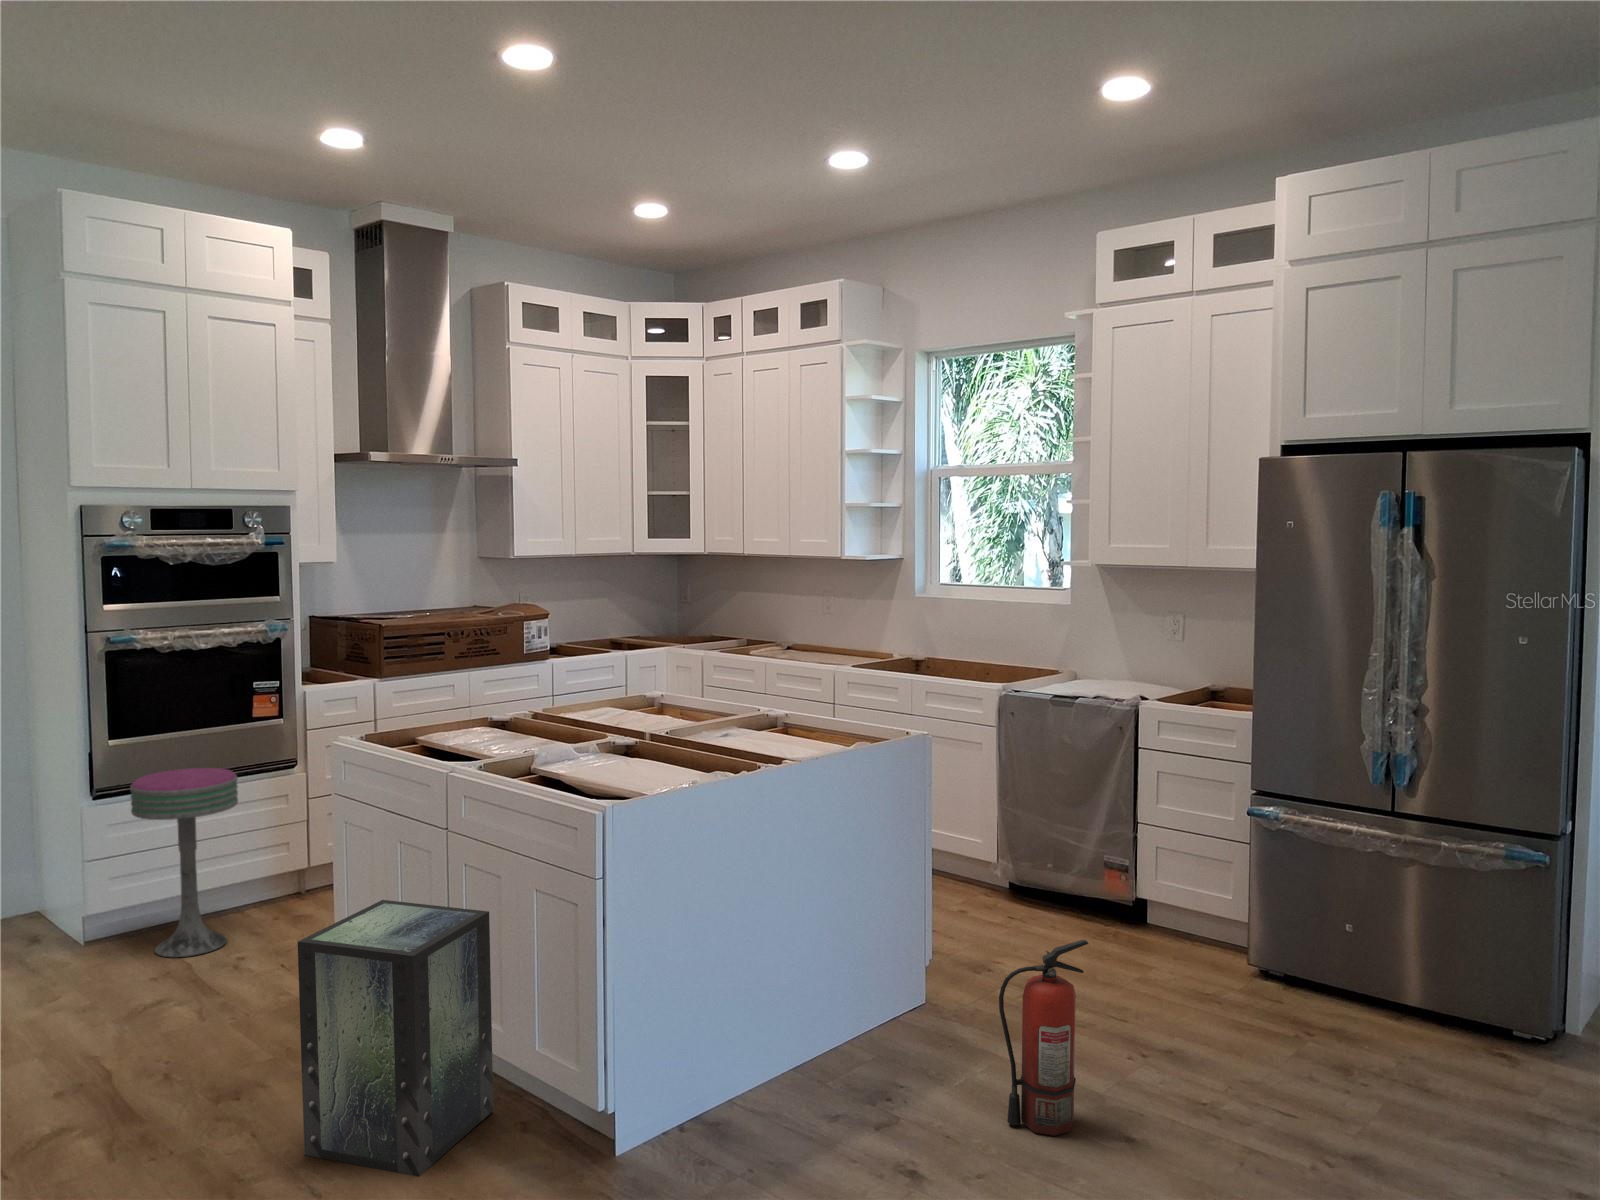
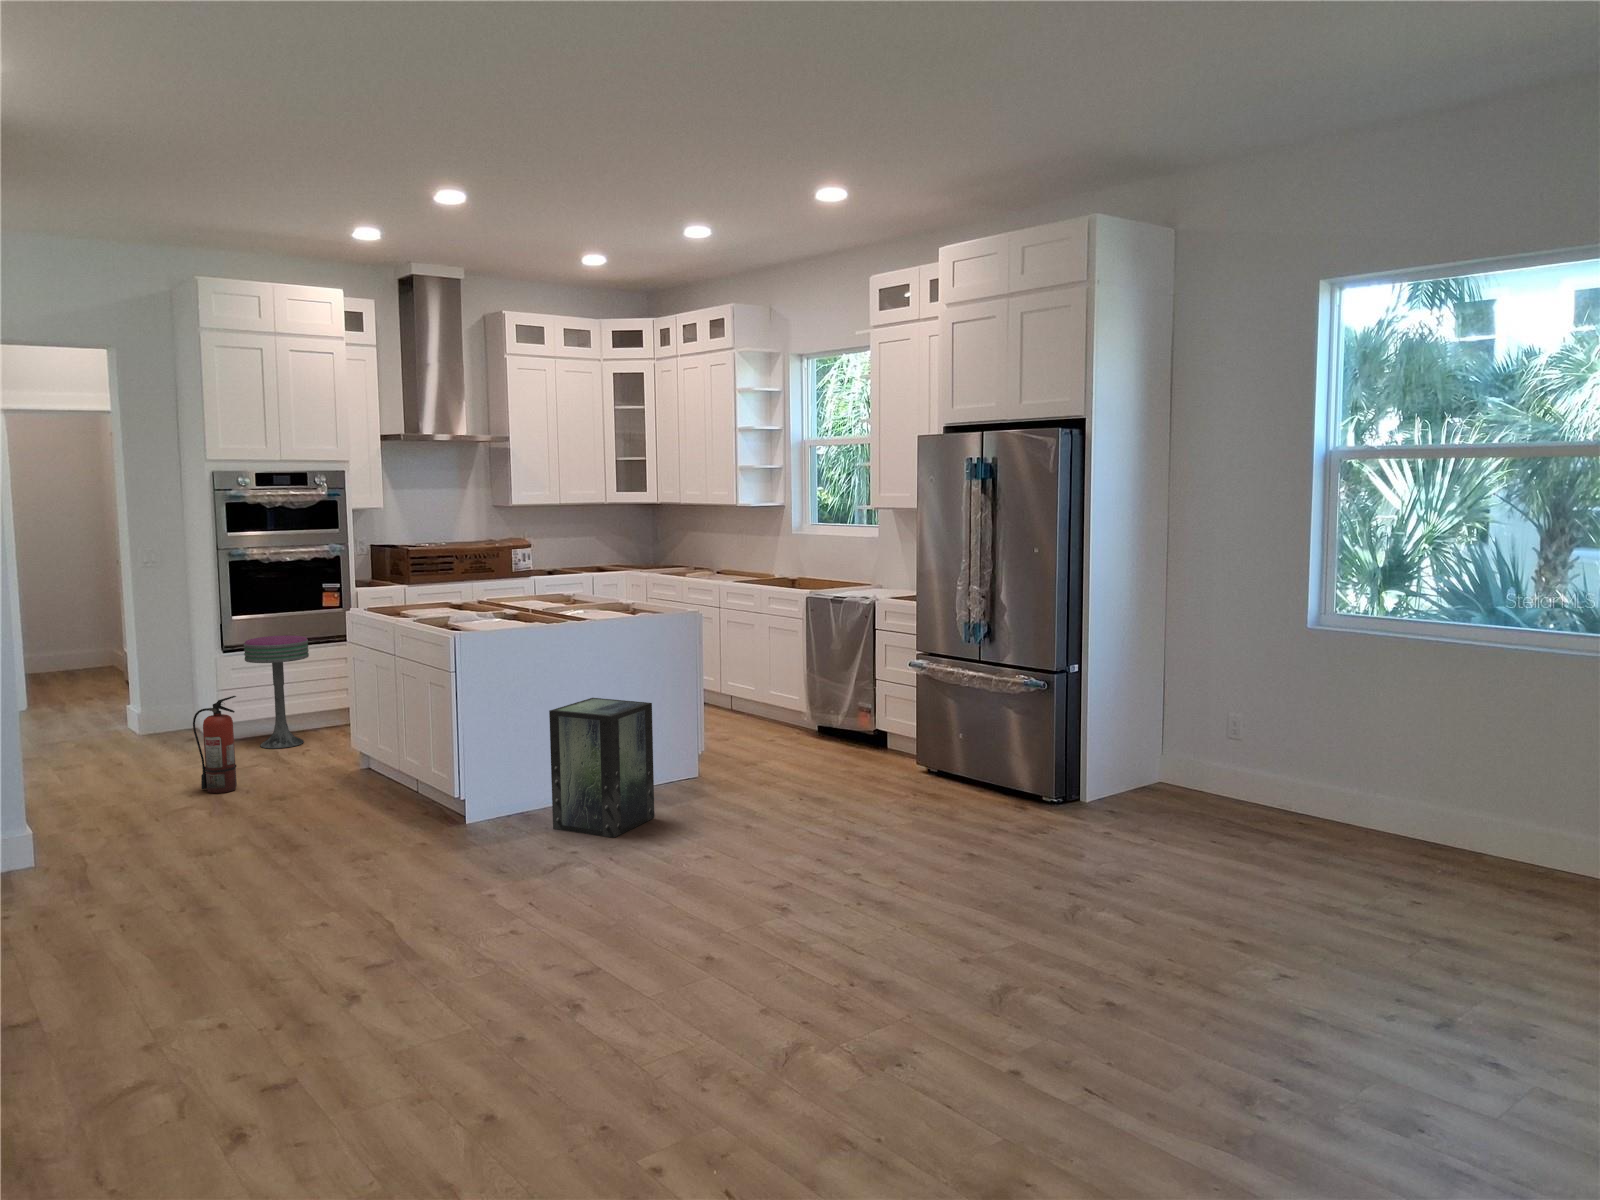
storage box: present [298,900,493,1177] -> present [549,698,654,838]
fire extinguisher: present [999,940,1089,1136] -> present [193,696,237,794]

